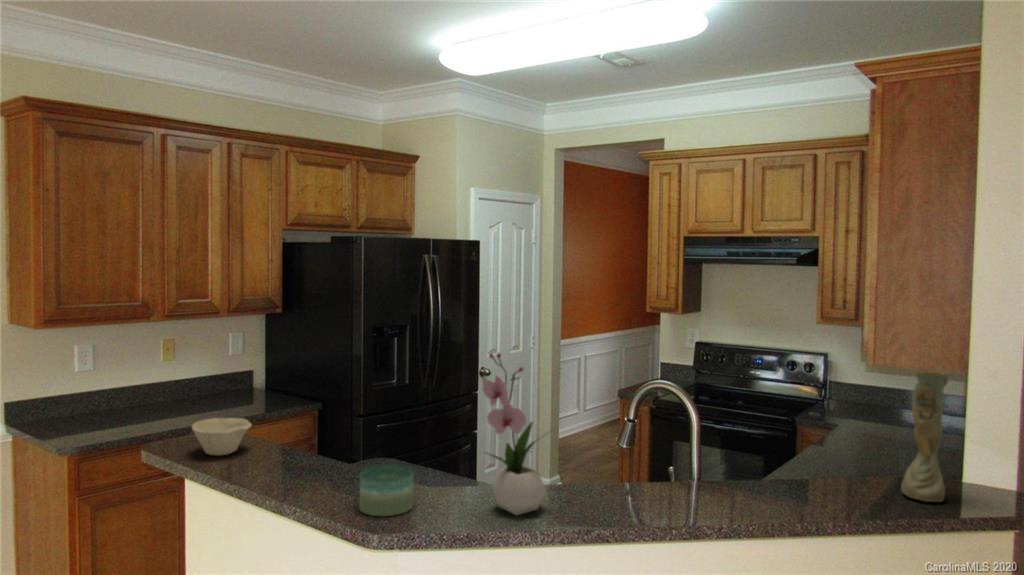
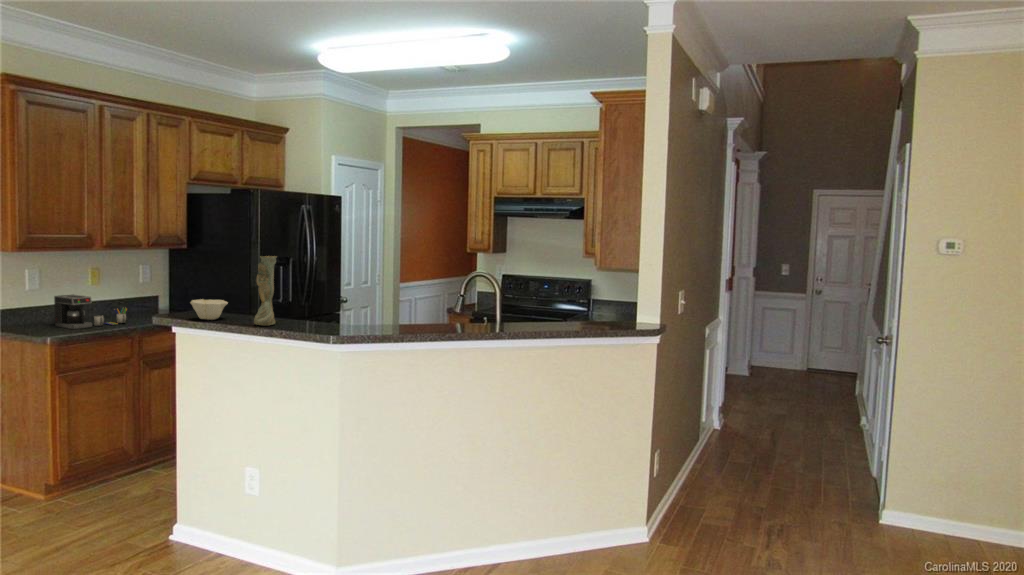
flower arrangement: present [483,353,546,515] -> none [386,248,424,331]
vase: present [901,369,950,502] -> present [254,256,276,325]
coffee maker: none [97,379,193,429] -> present [54,295,127,329]
candle: present [359,464,414,516] -> none [319,310,348,332]

